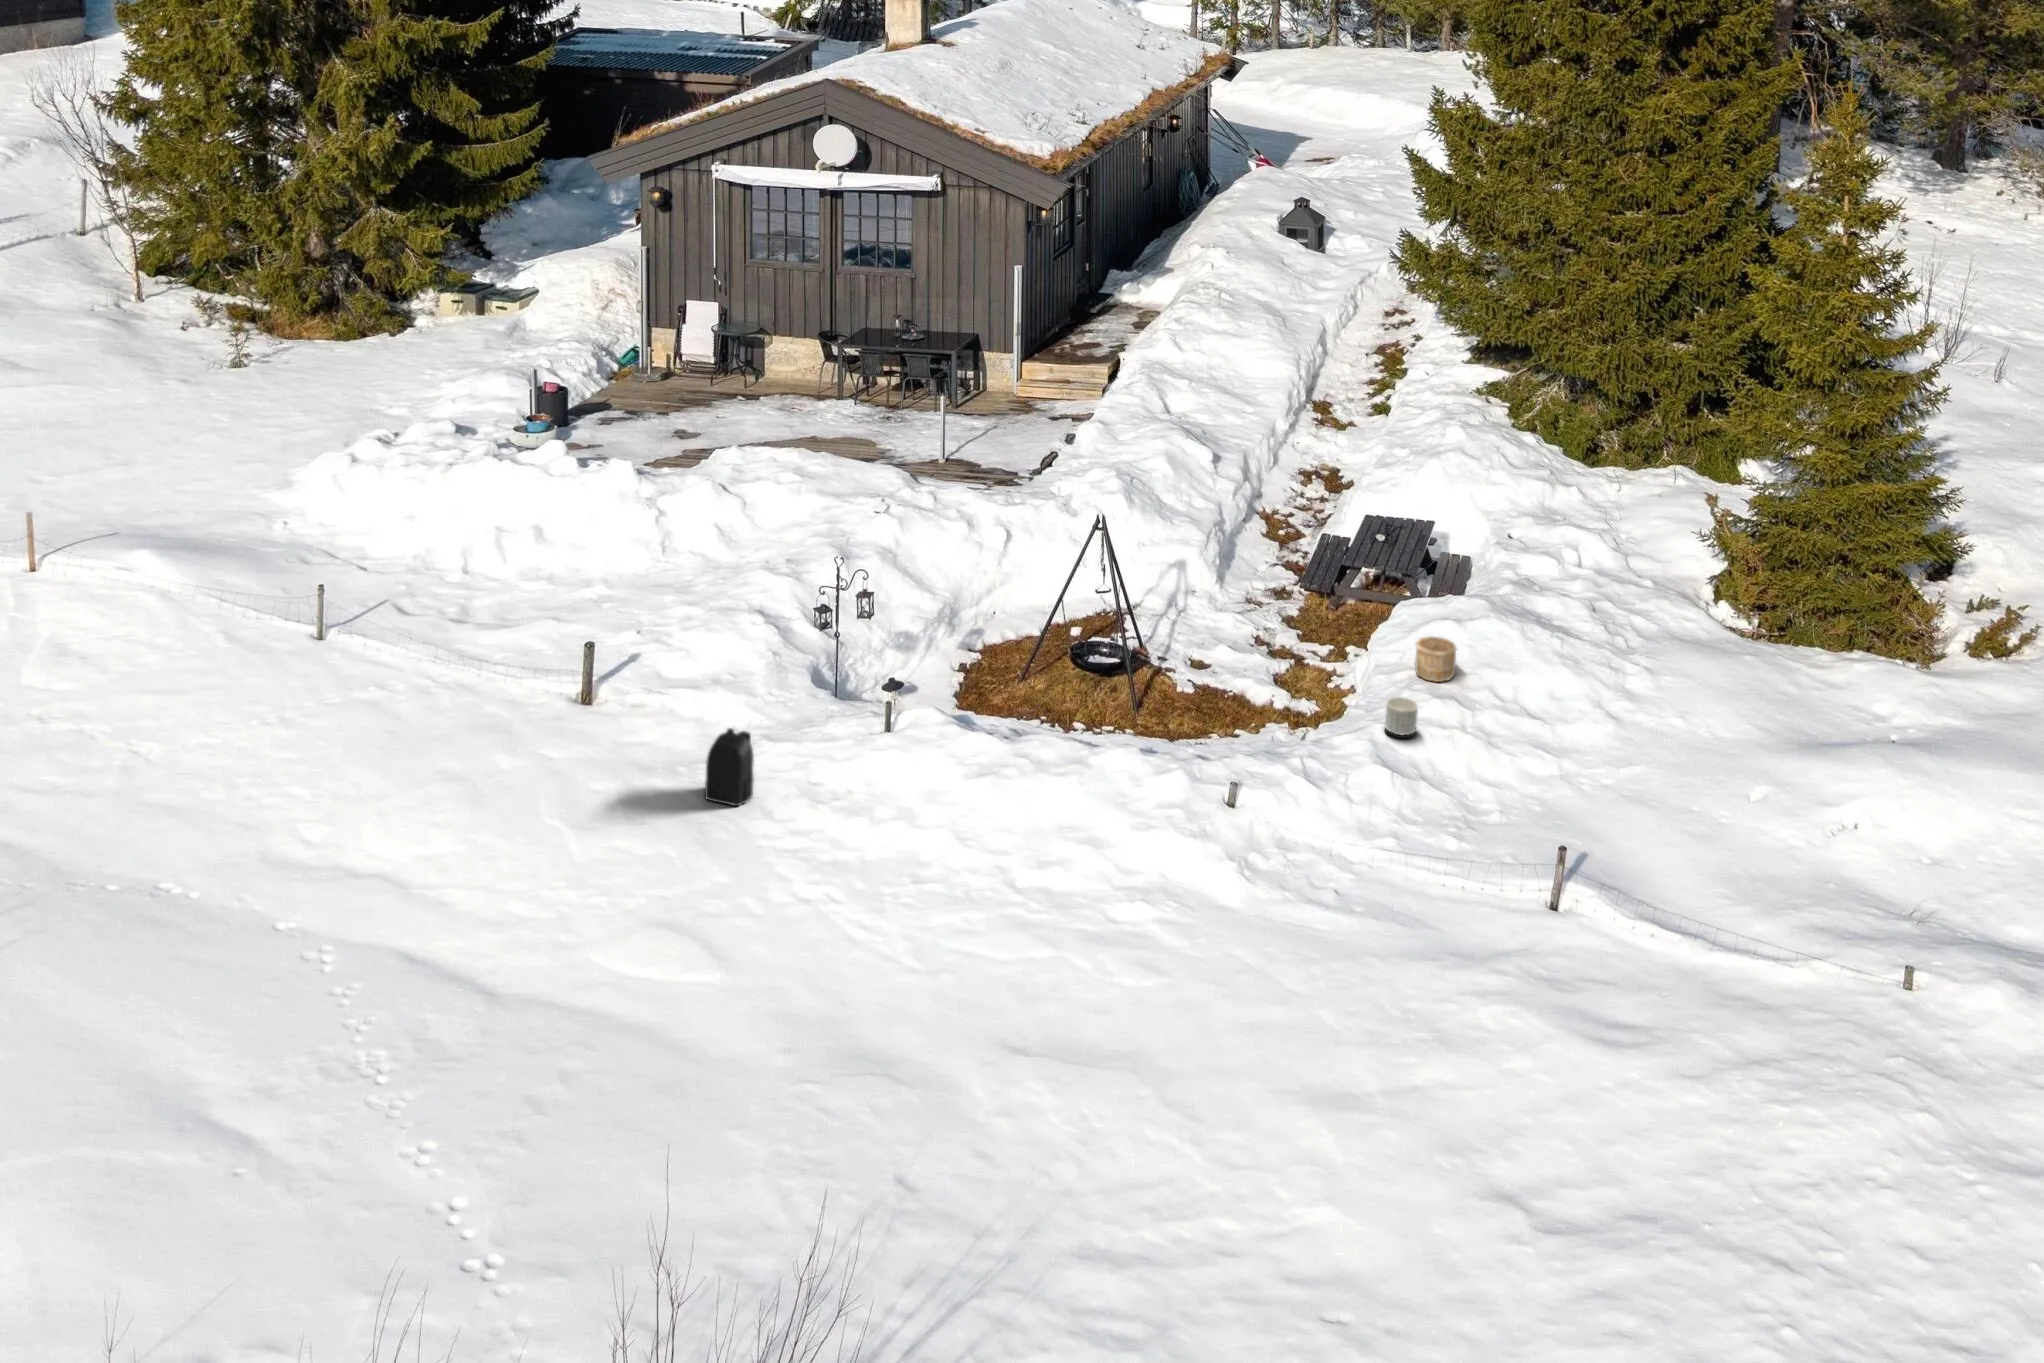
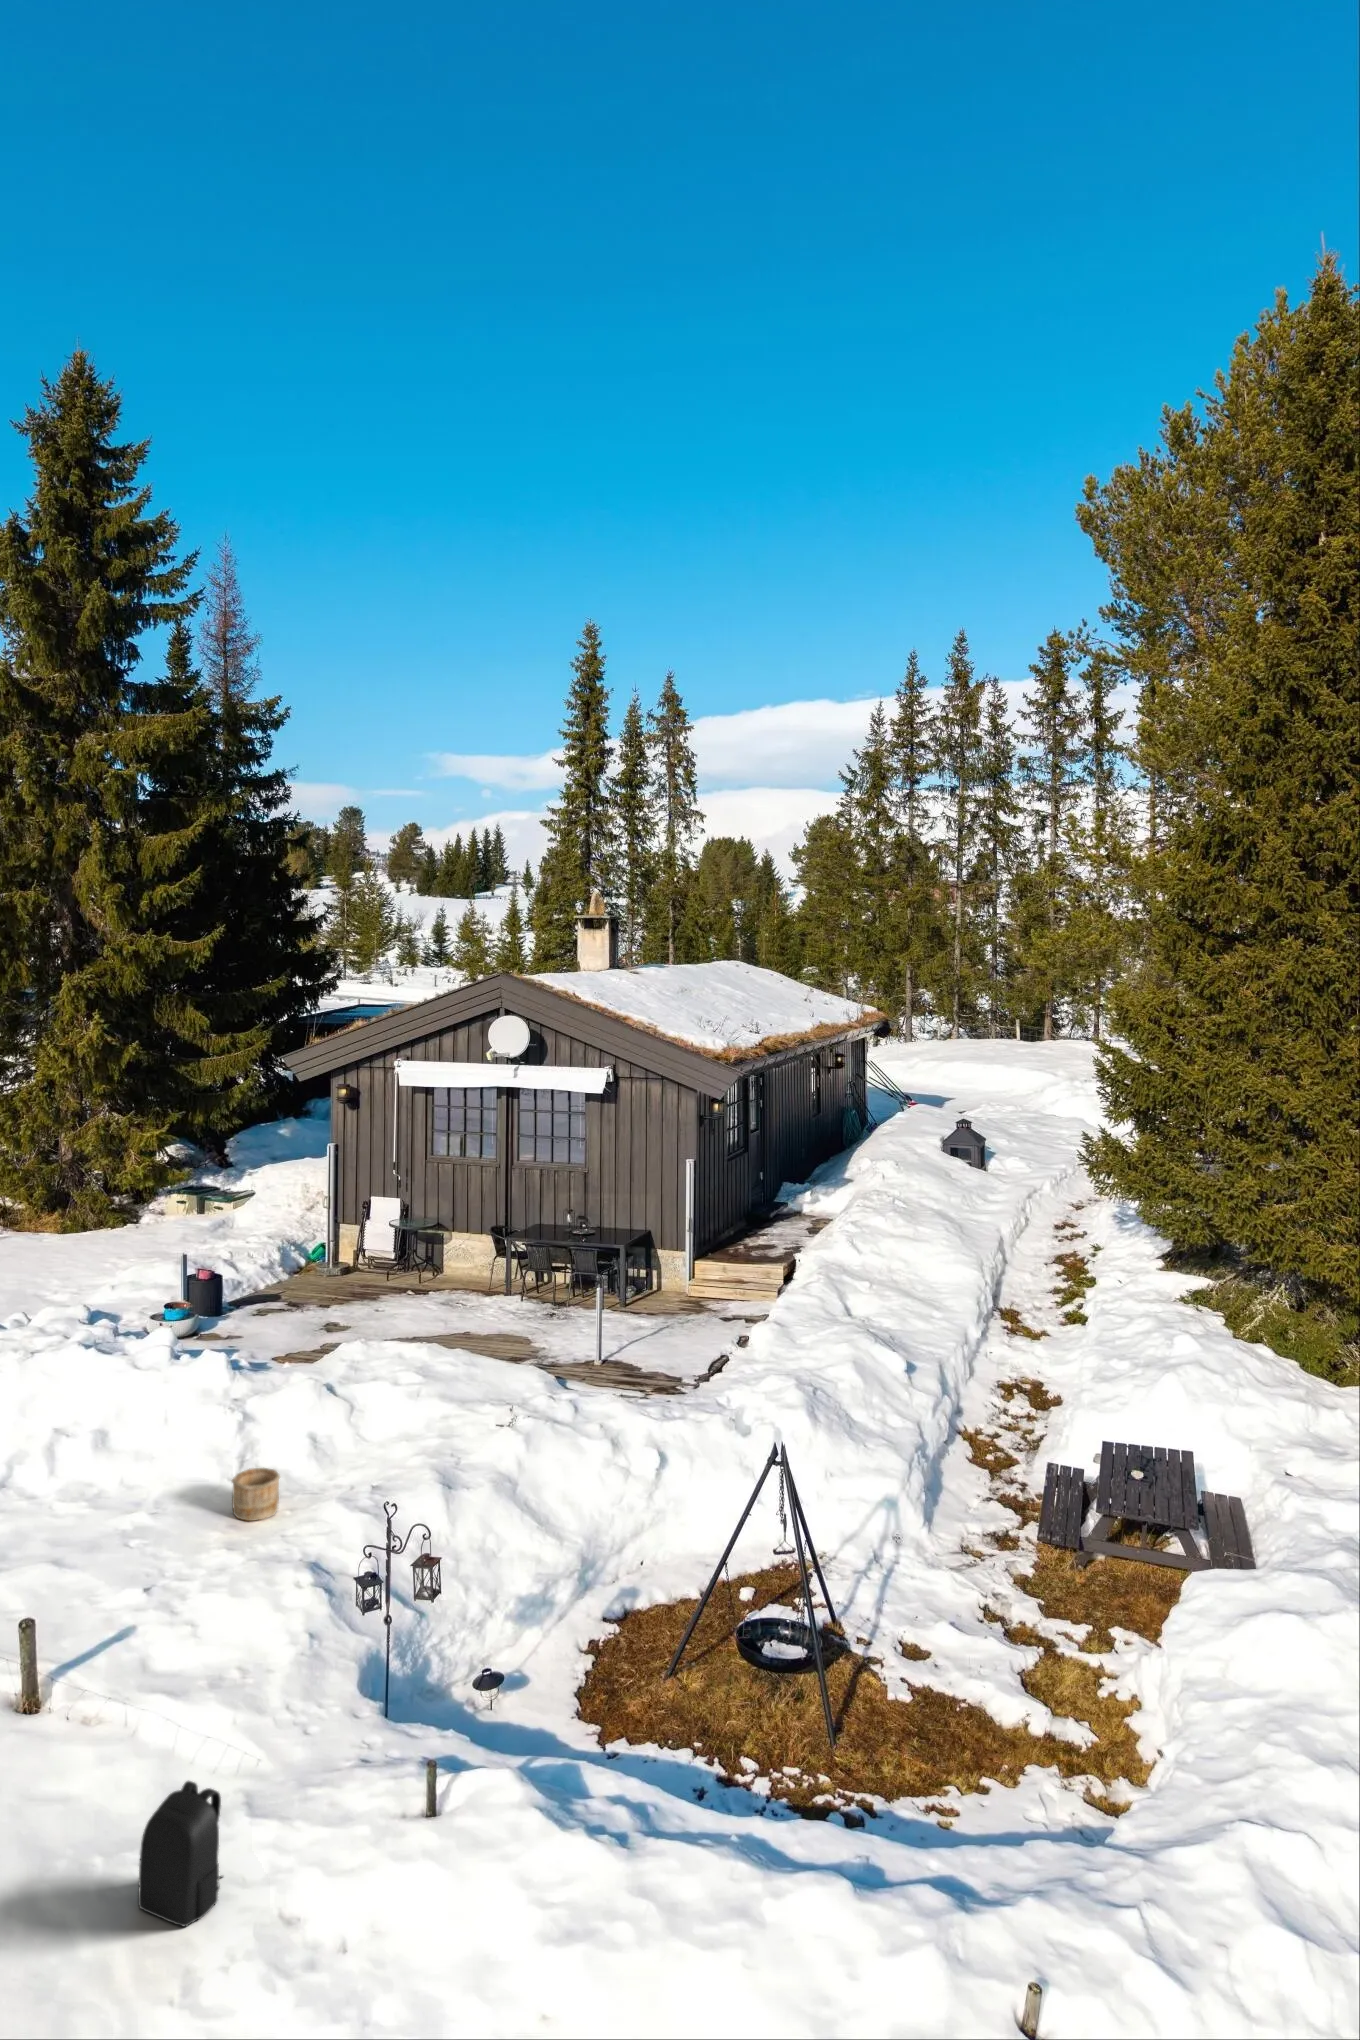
wooden bucket: present [1415,636,1457,682] -> present [232,1468,280,1521]
planter: present [1385,697,1418,735] -> none [1227,1751,1285,1822]

